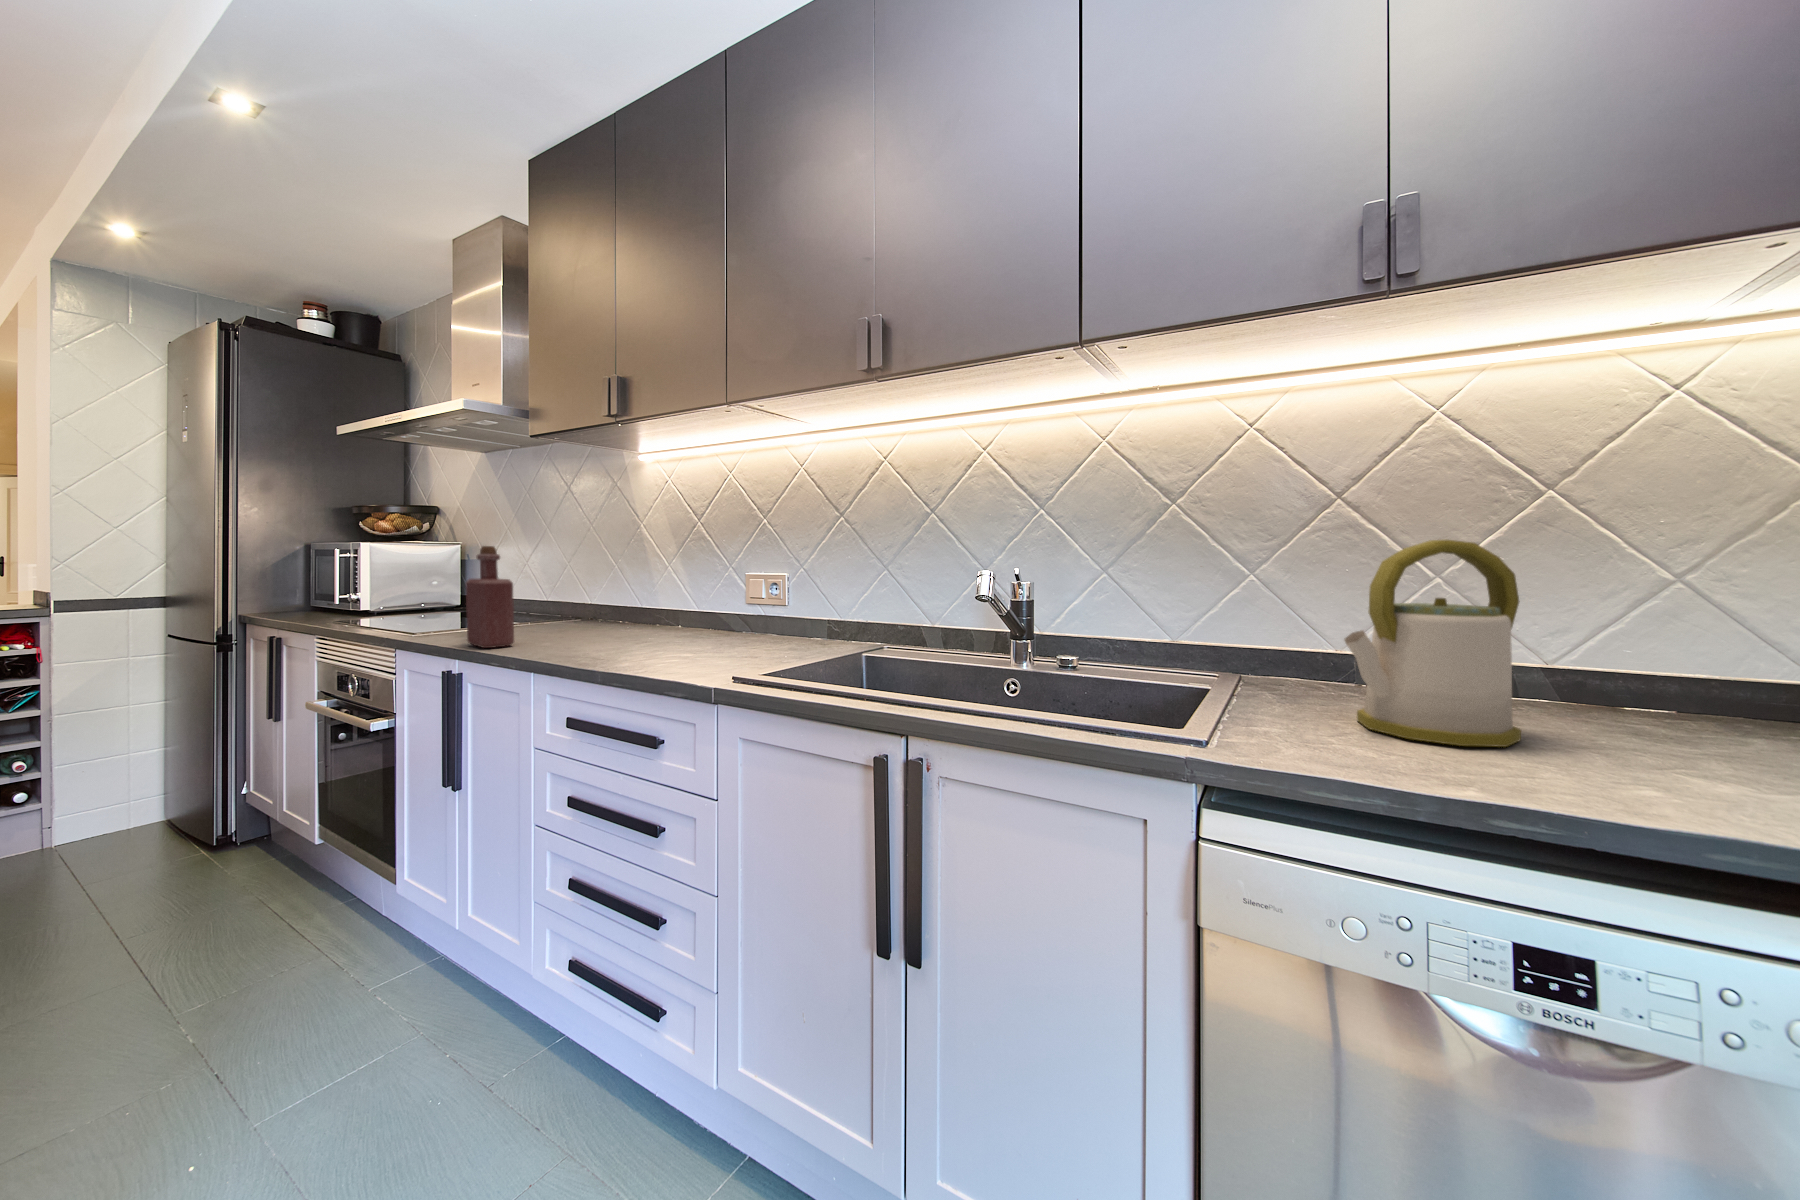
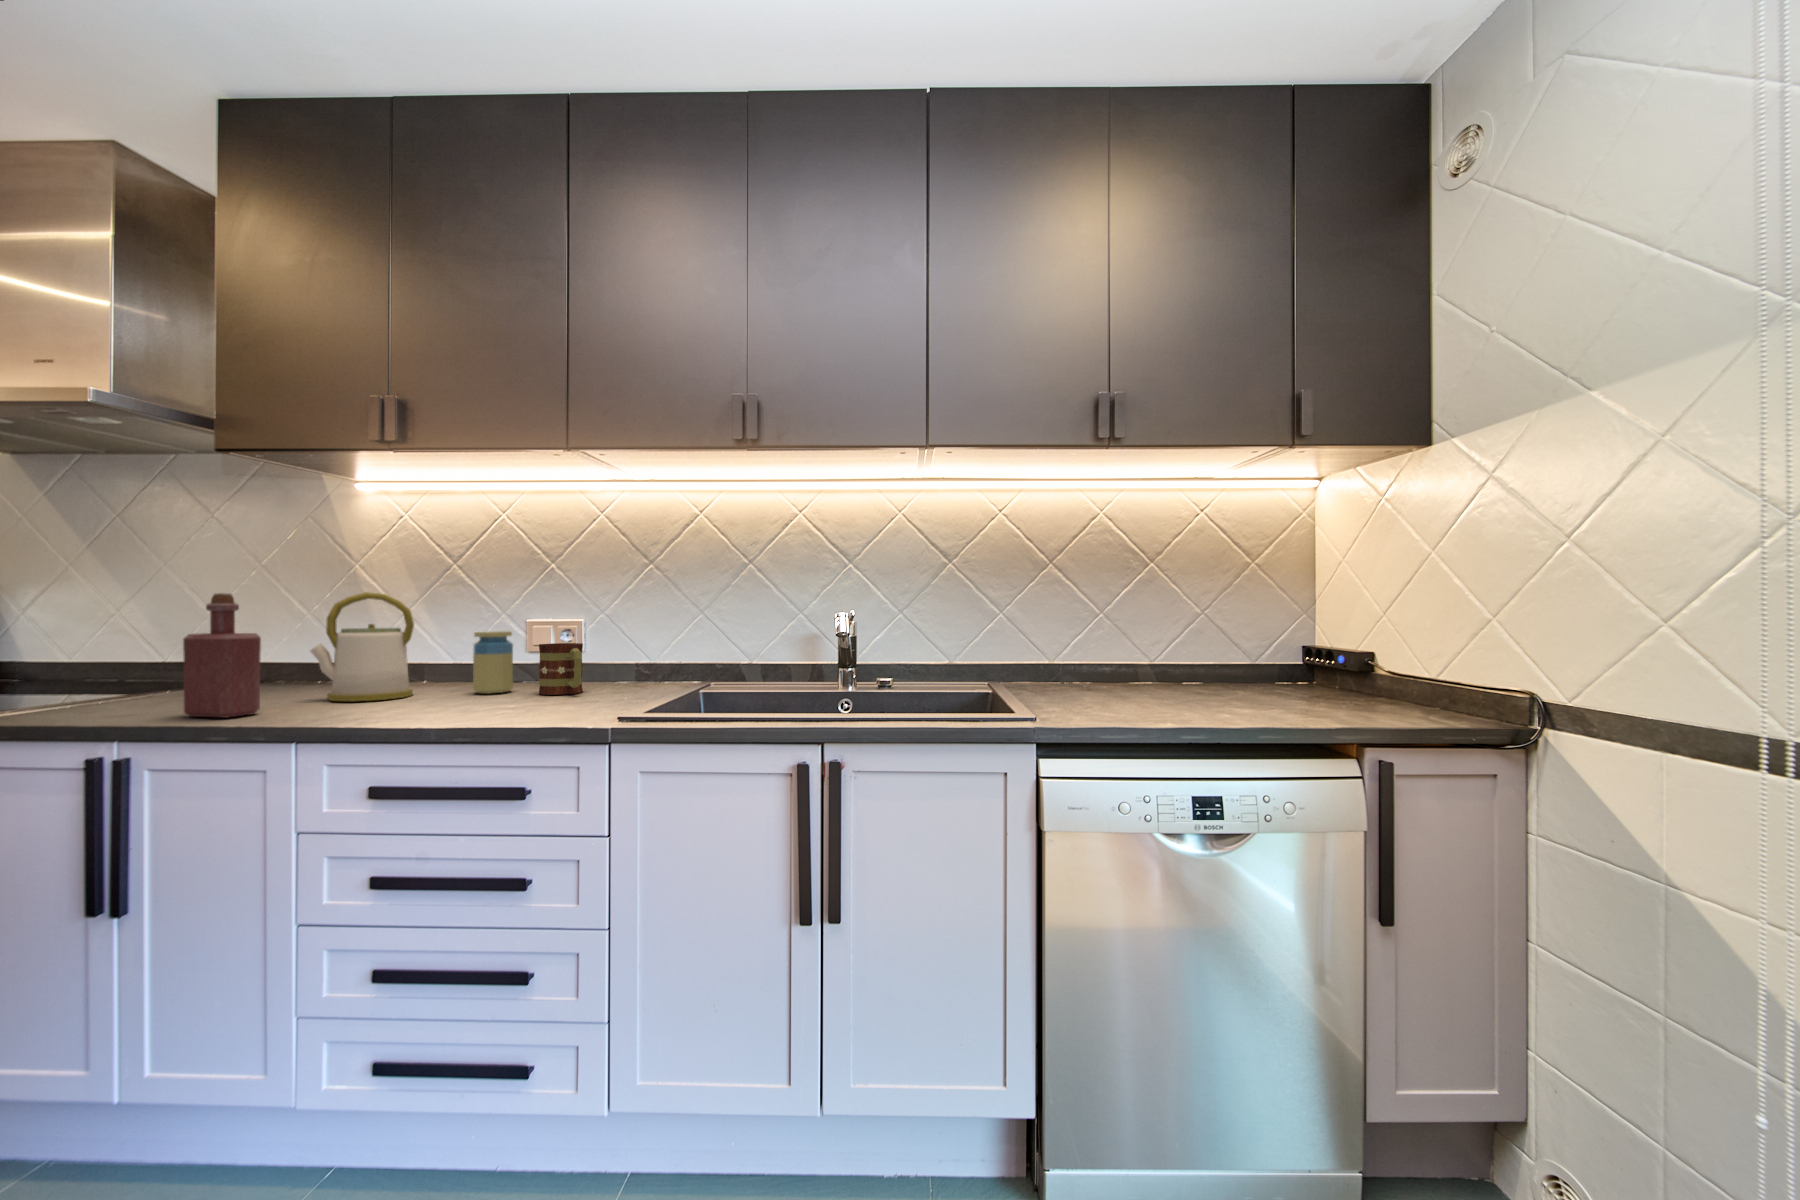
kettle: present [1345,540,1521,747] -> present [311,592,414,701]
jar: none [683,582,719,639] -> present [473,631,513,693]
mug: none [727,595,770,645] -> present [539,643,583,695]

